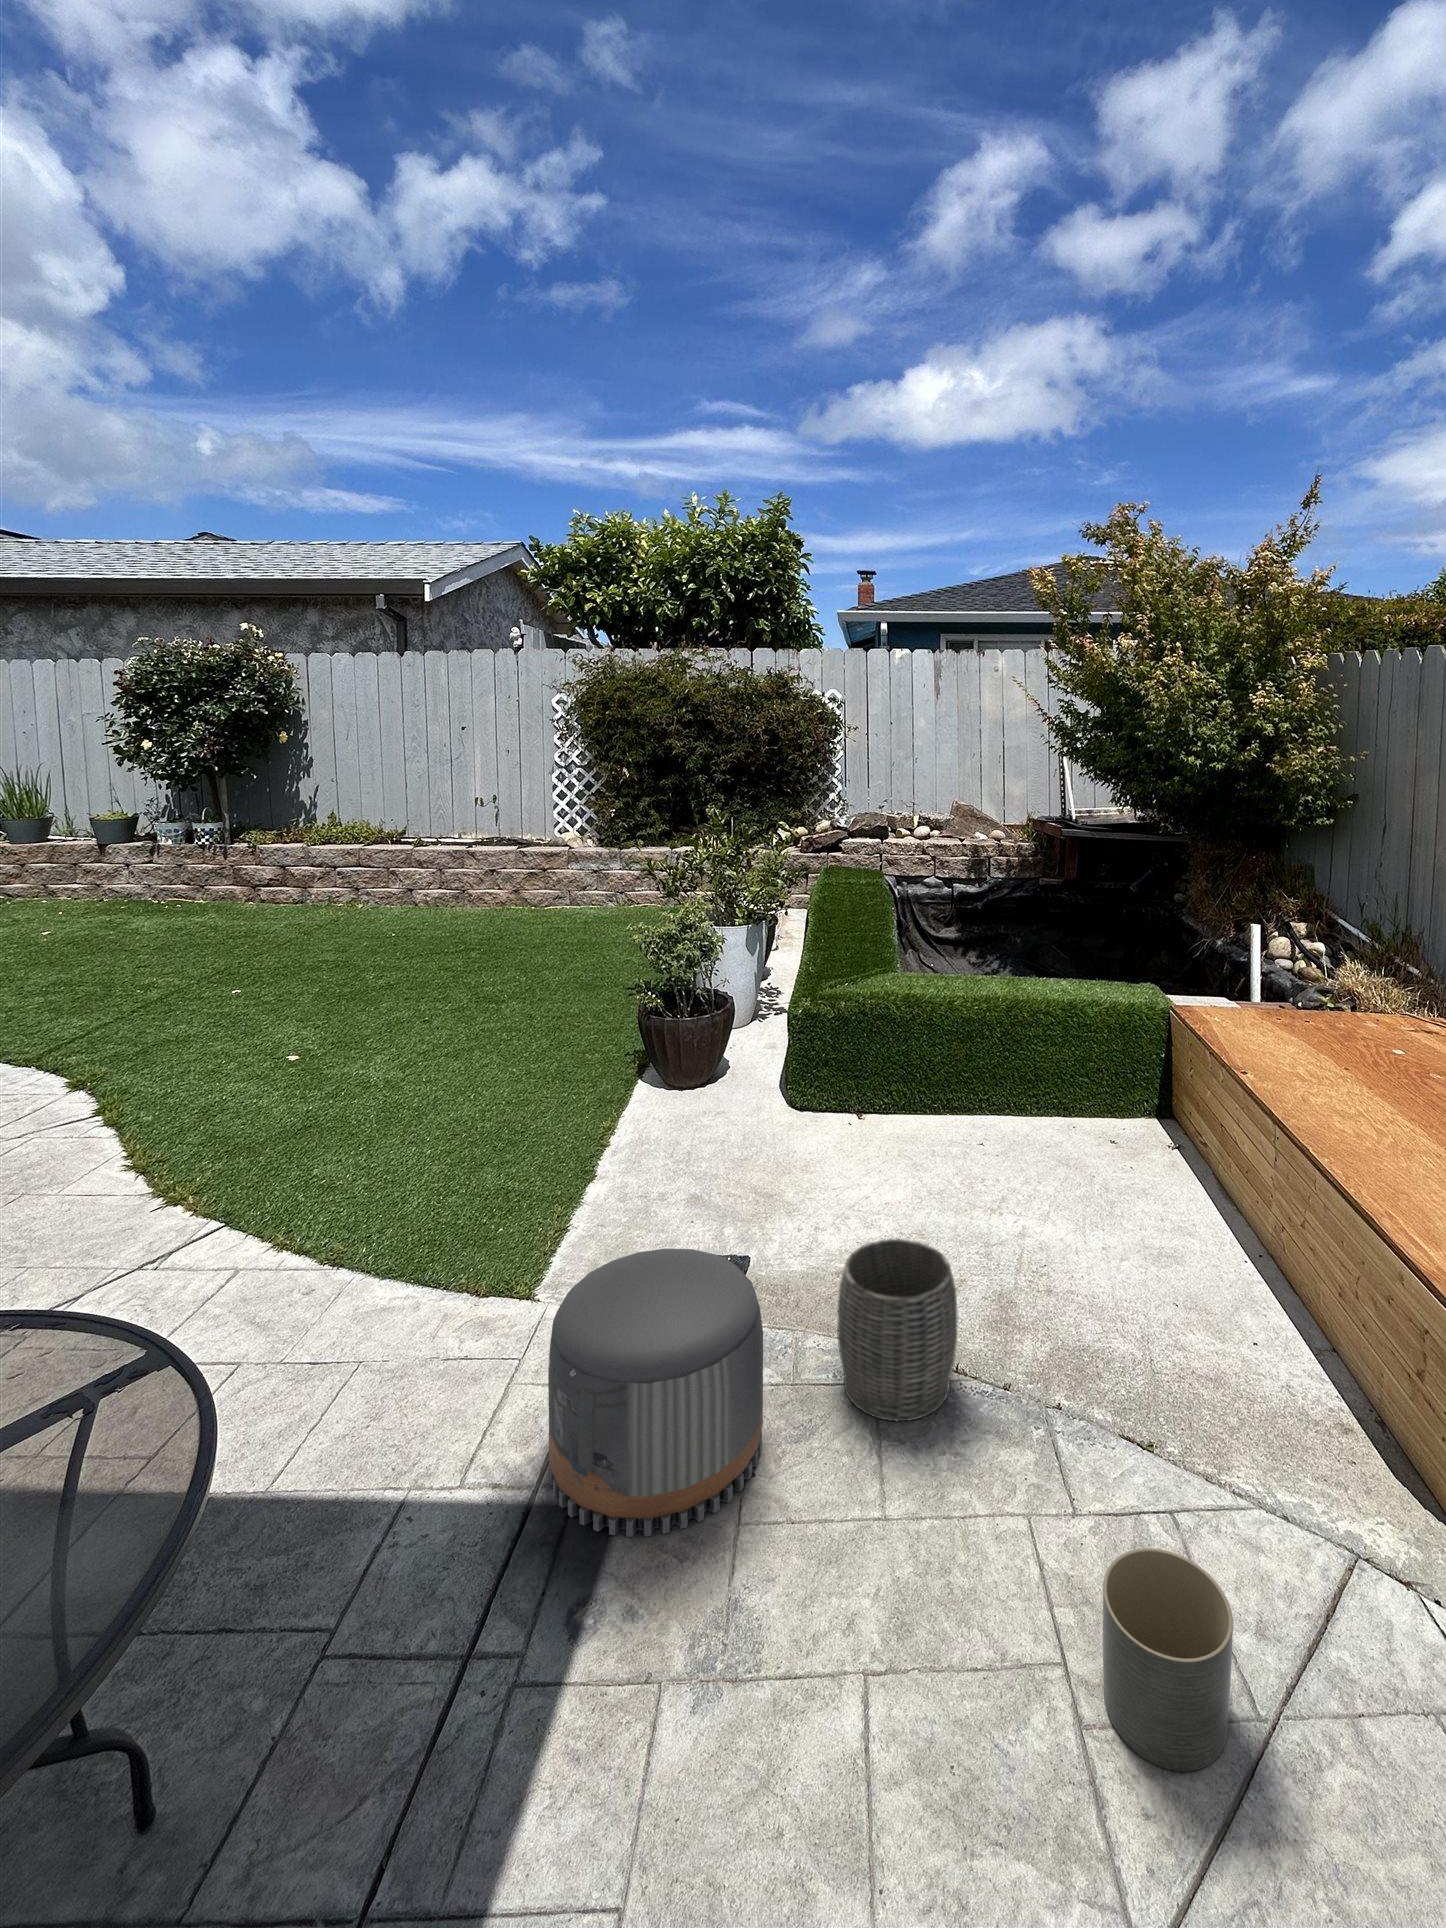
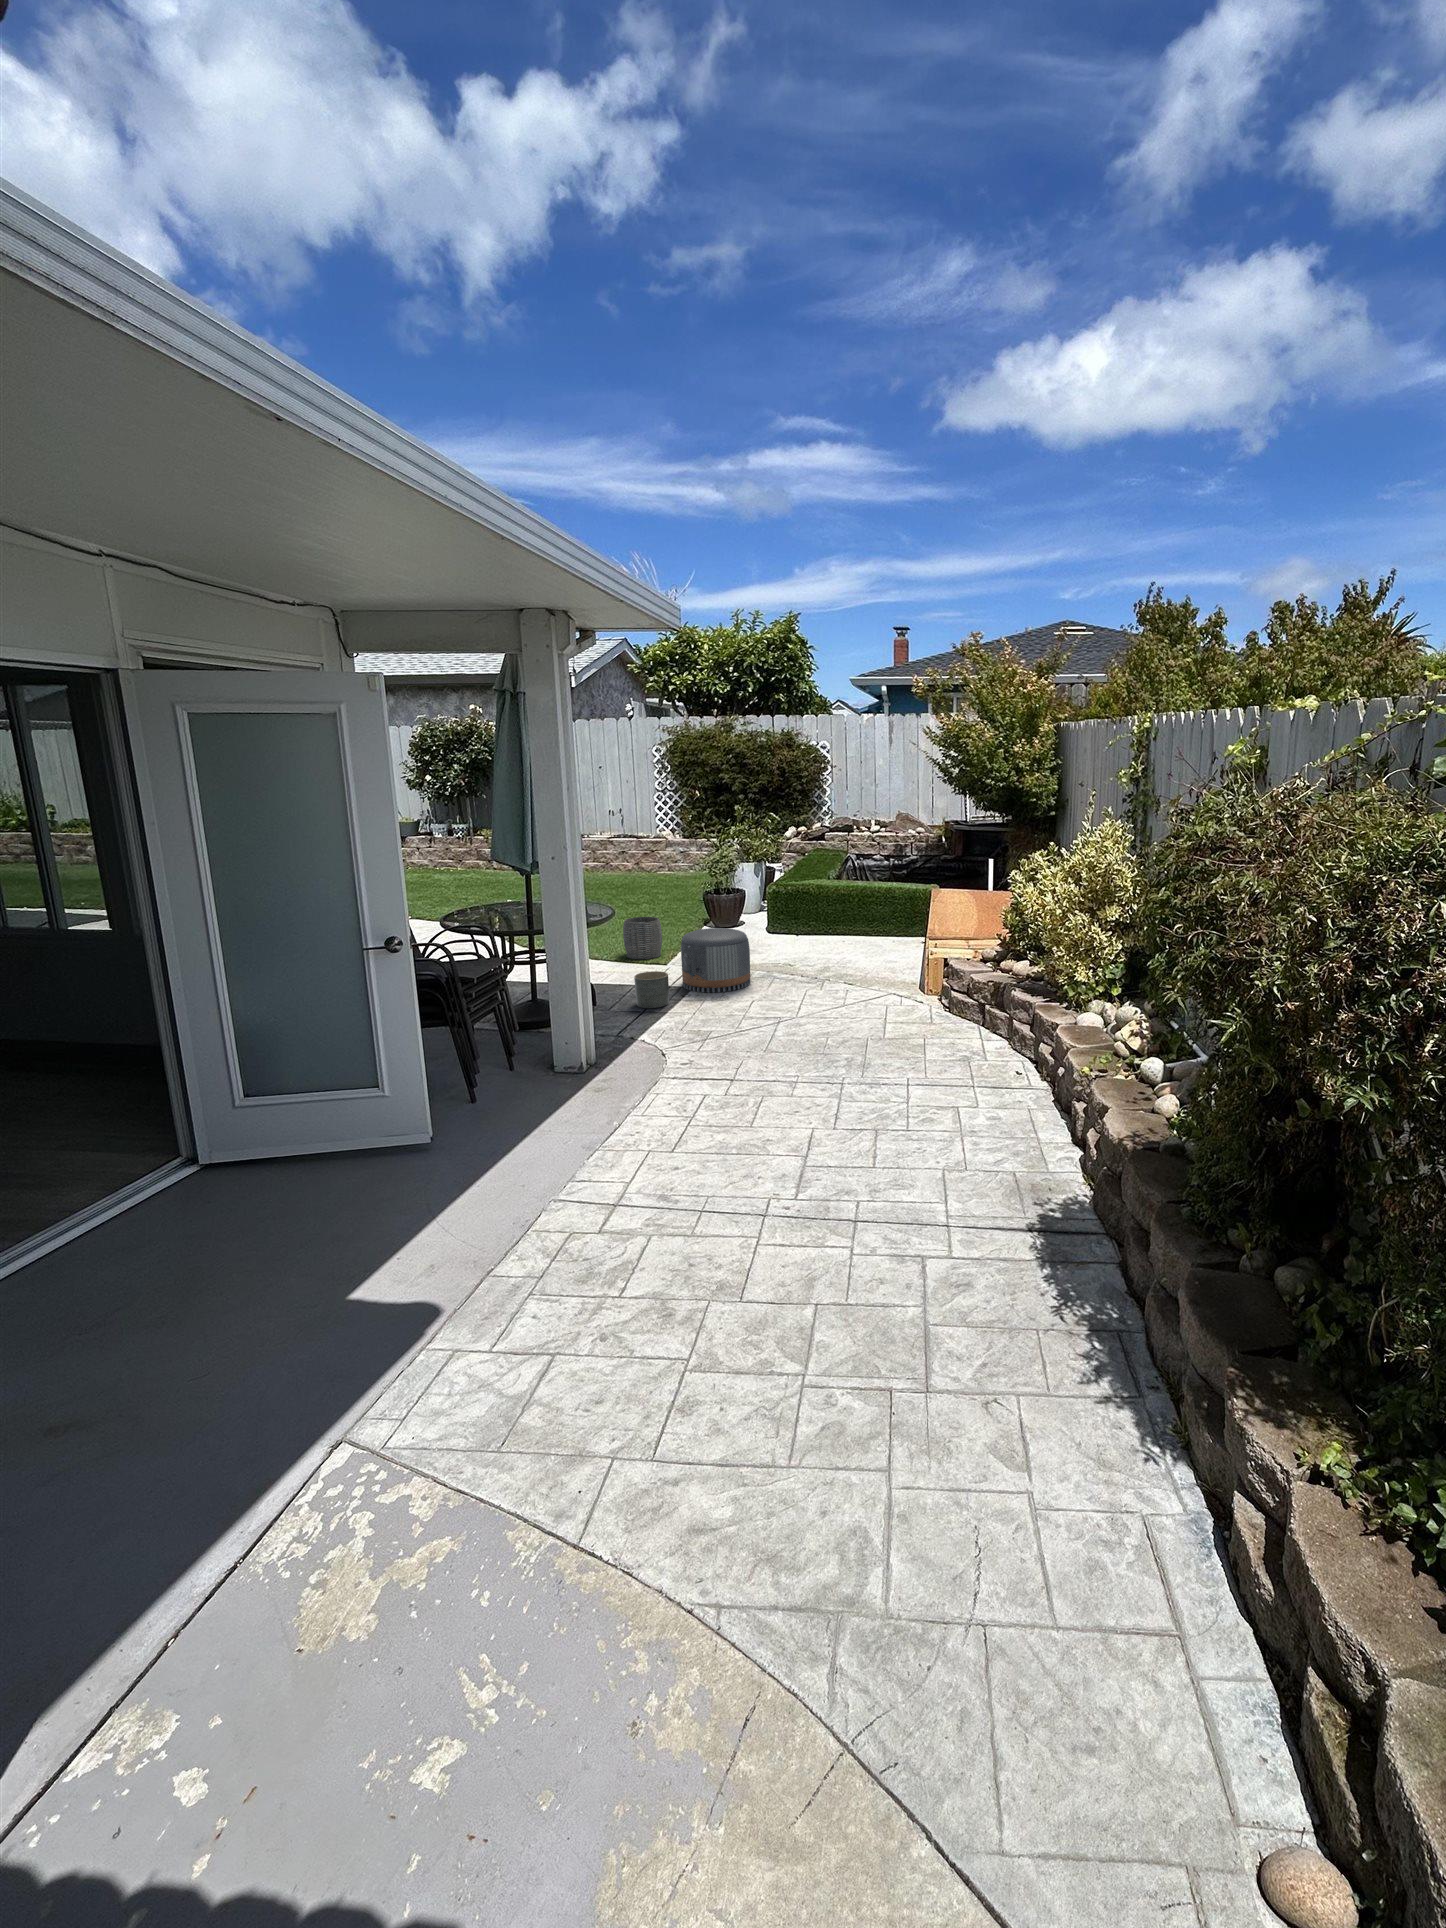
woven basket: present [838,1239,957,1421] -> present [623,917,662,959]
planter: present [1103,1548,1233,1771] -> present [634,971,669,1008]

